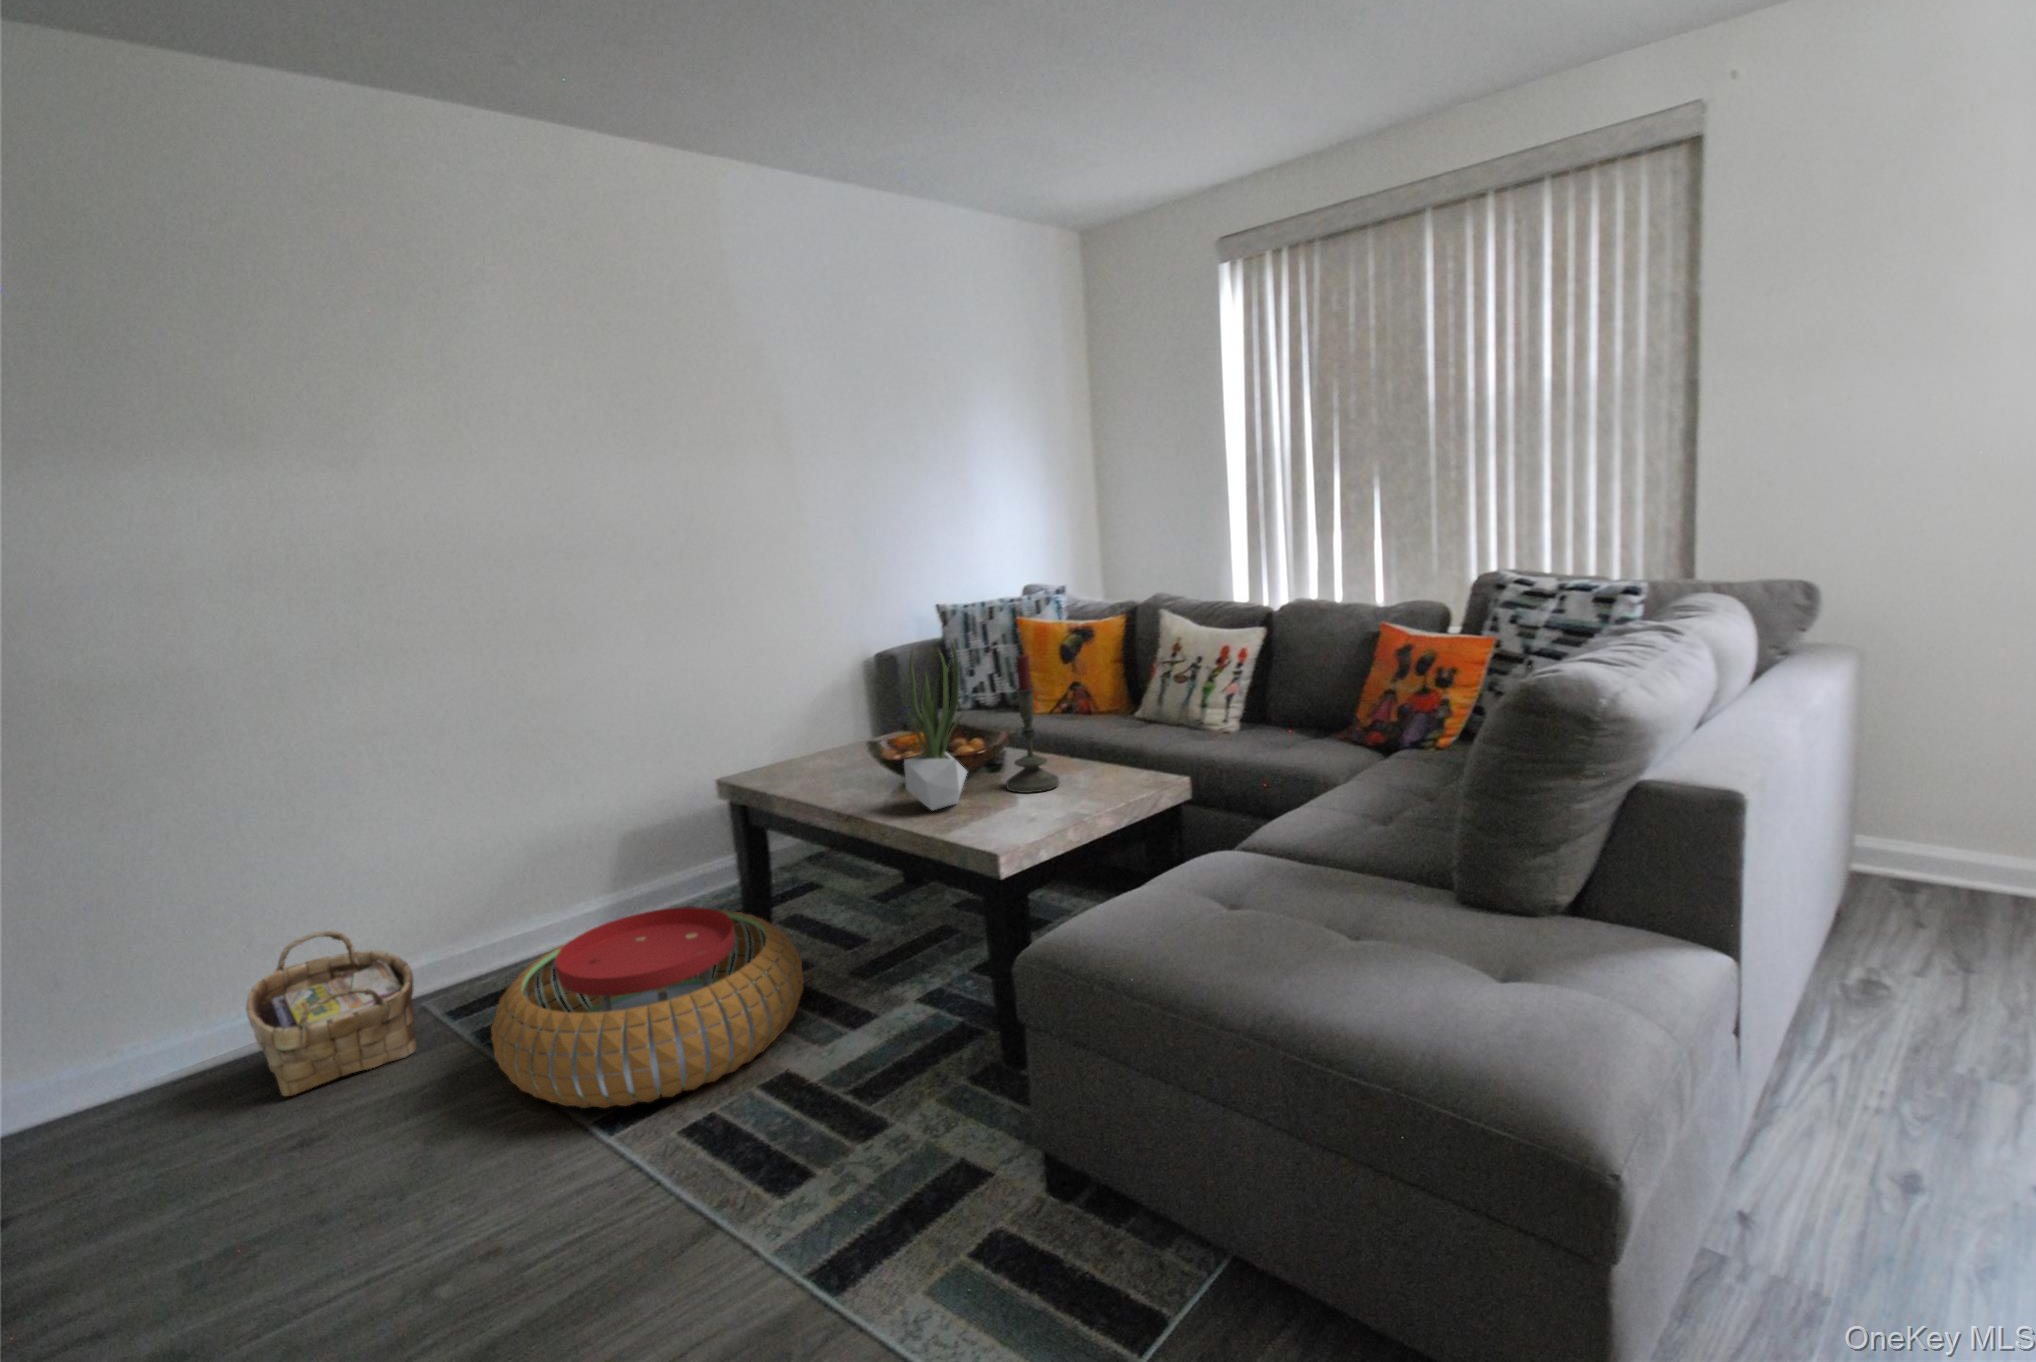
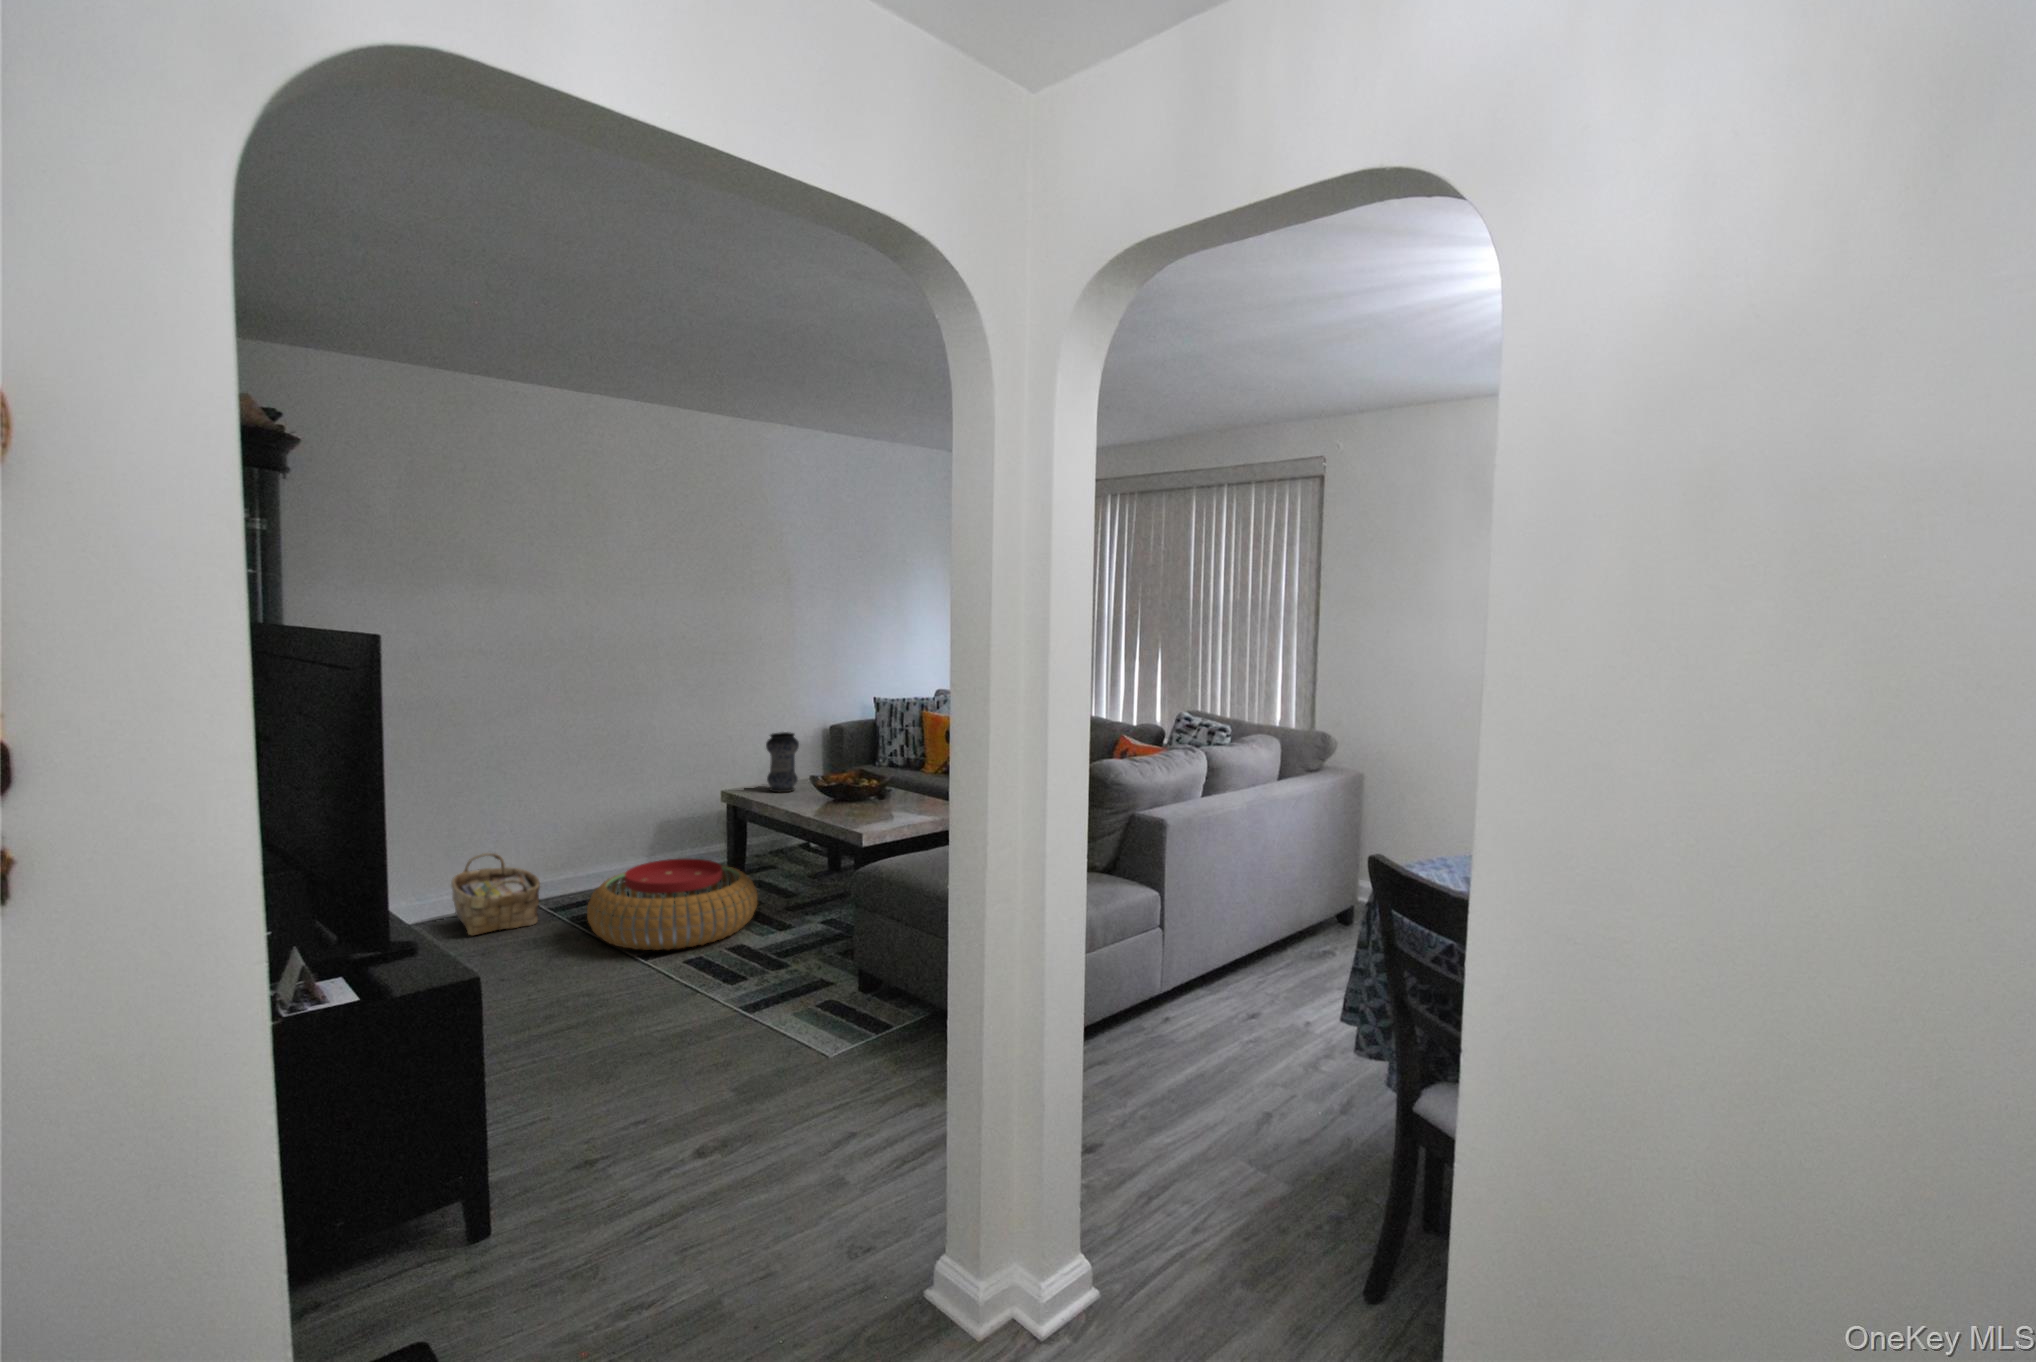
potted plant: present [900,644,967,811] -> none [825,722,865,814]
candle: present [1006,654,1059,793] -> none [884,732,914,811]
vase: none [784,670,844,774] -> present [766,732,799,792]

